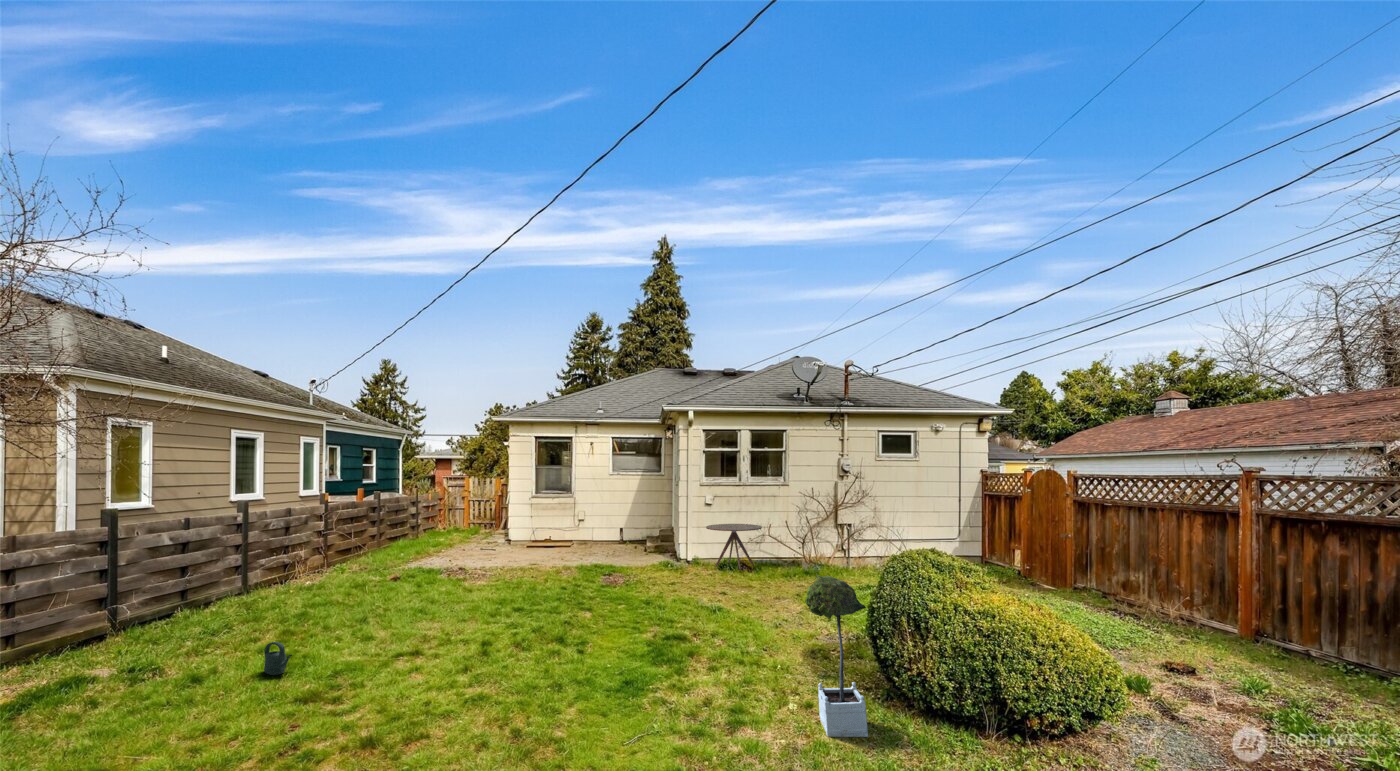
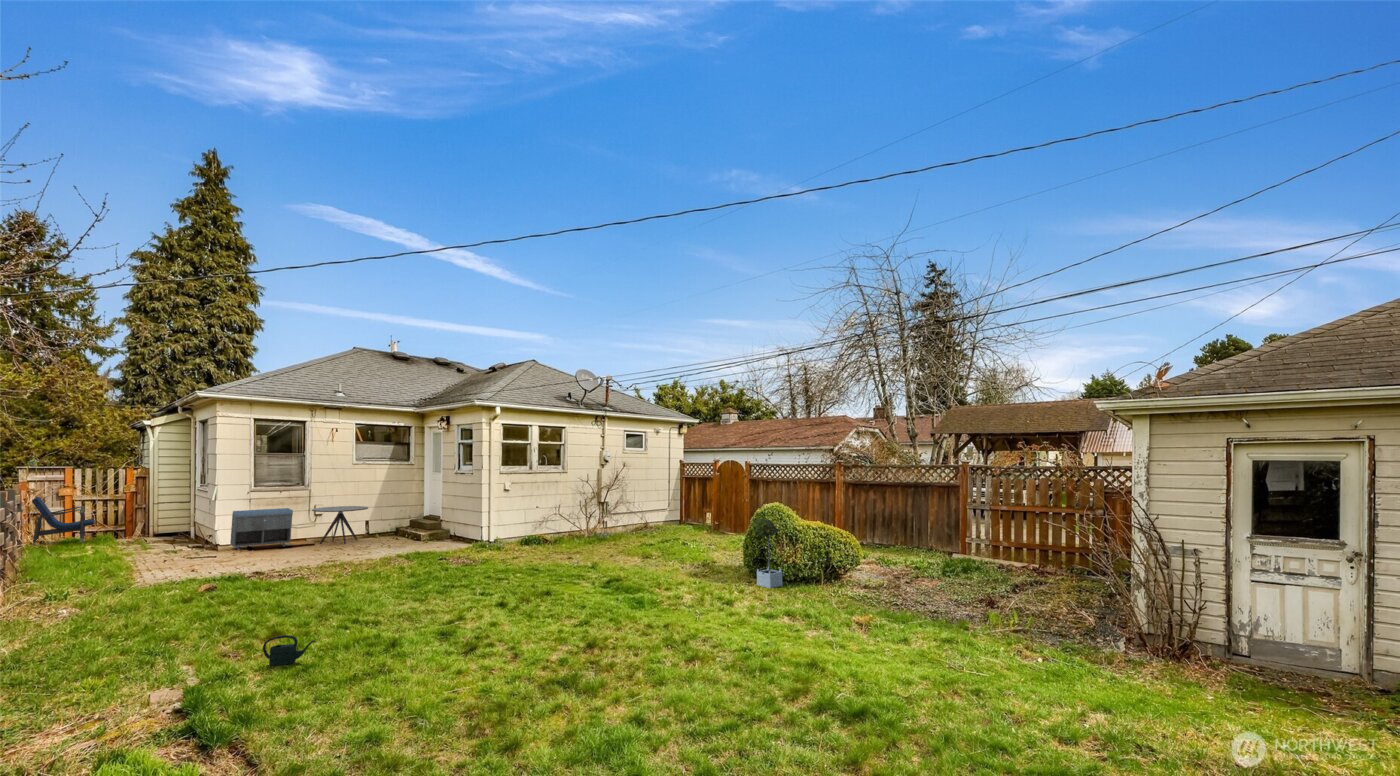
lounge chair: none [450,496,489,530] -> present [32,497,95,546]
storage bench: none [511,512,558,545] -> present [230,508,293,550]
round table: present [706,524,762,570] -> present [312,506,368,544]
watering can: present [264,642,292,675] -> present [263,635,314,665]

